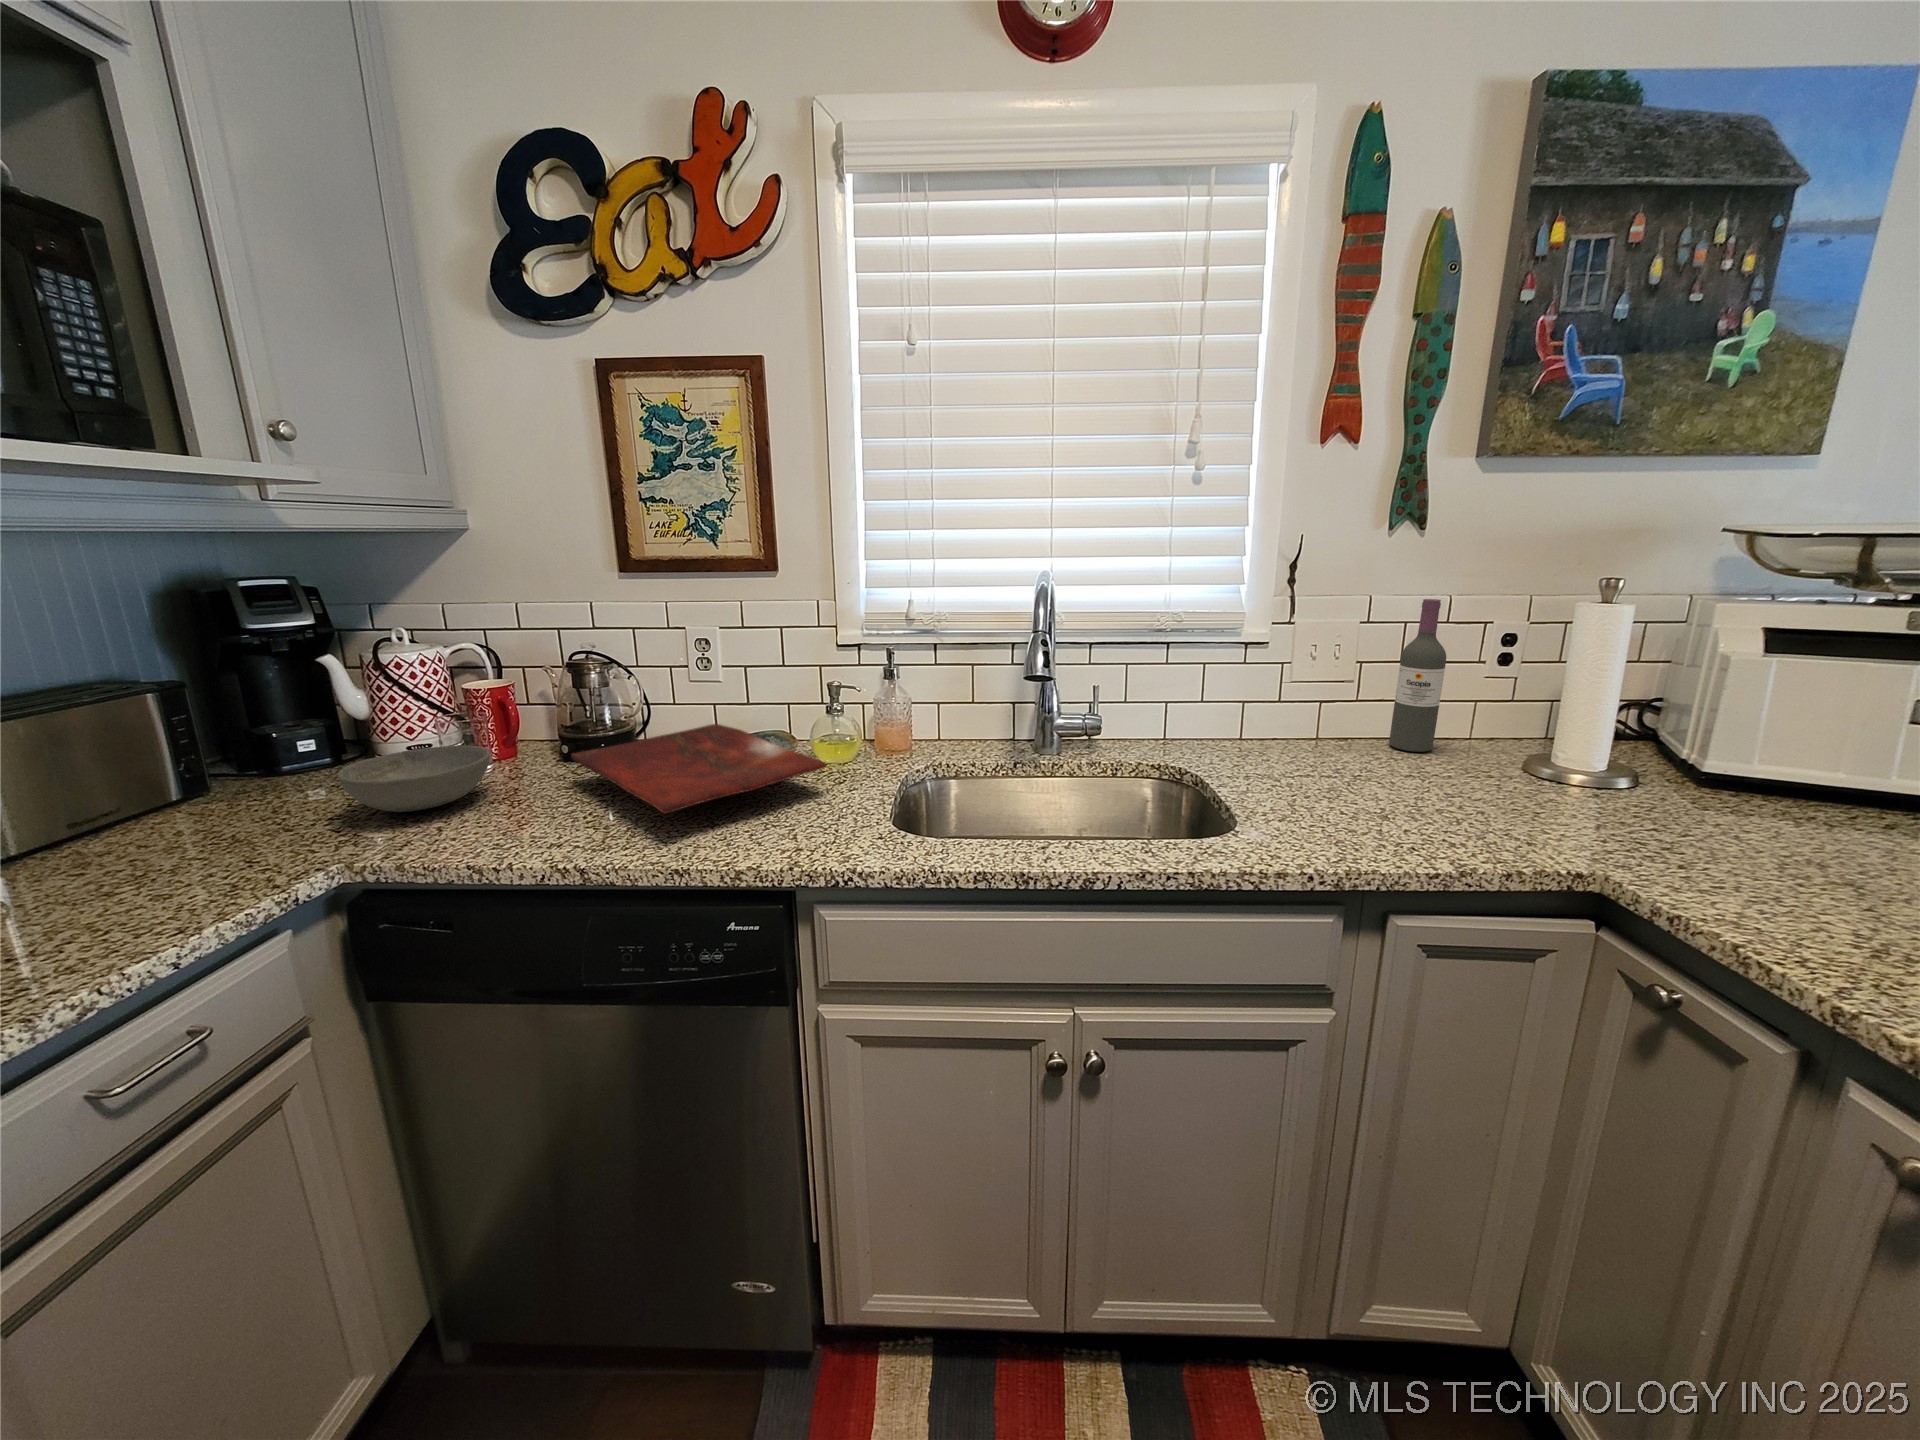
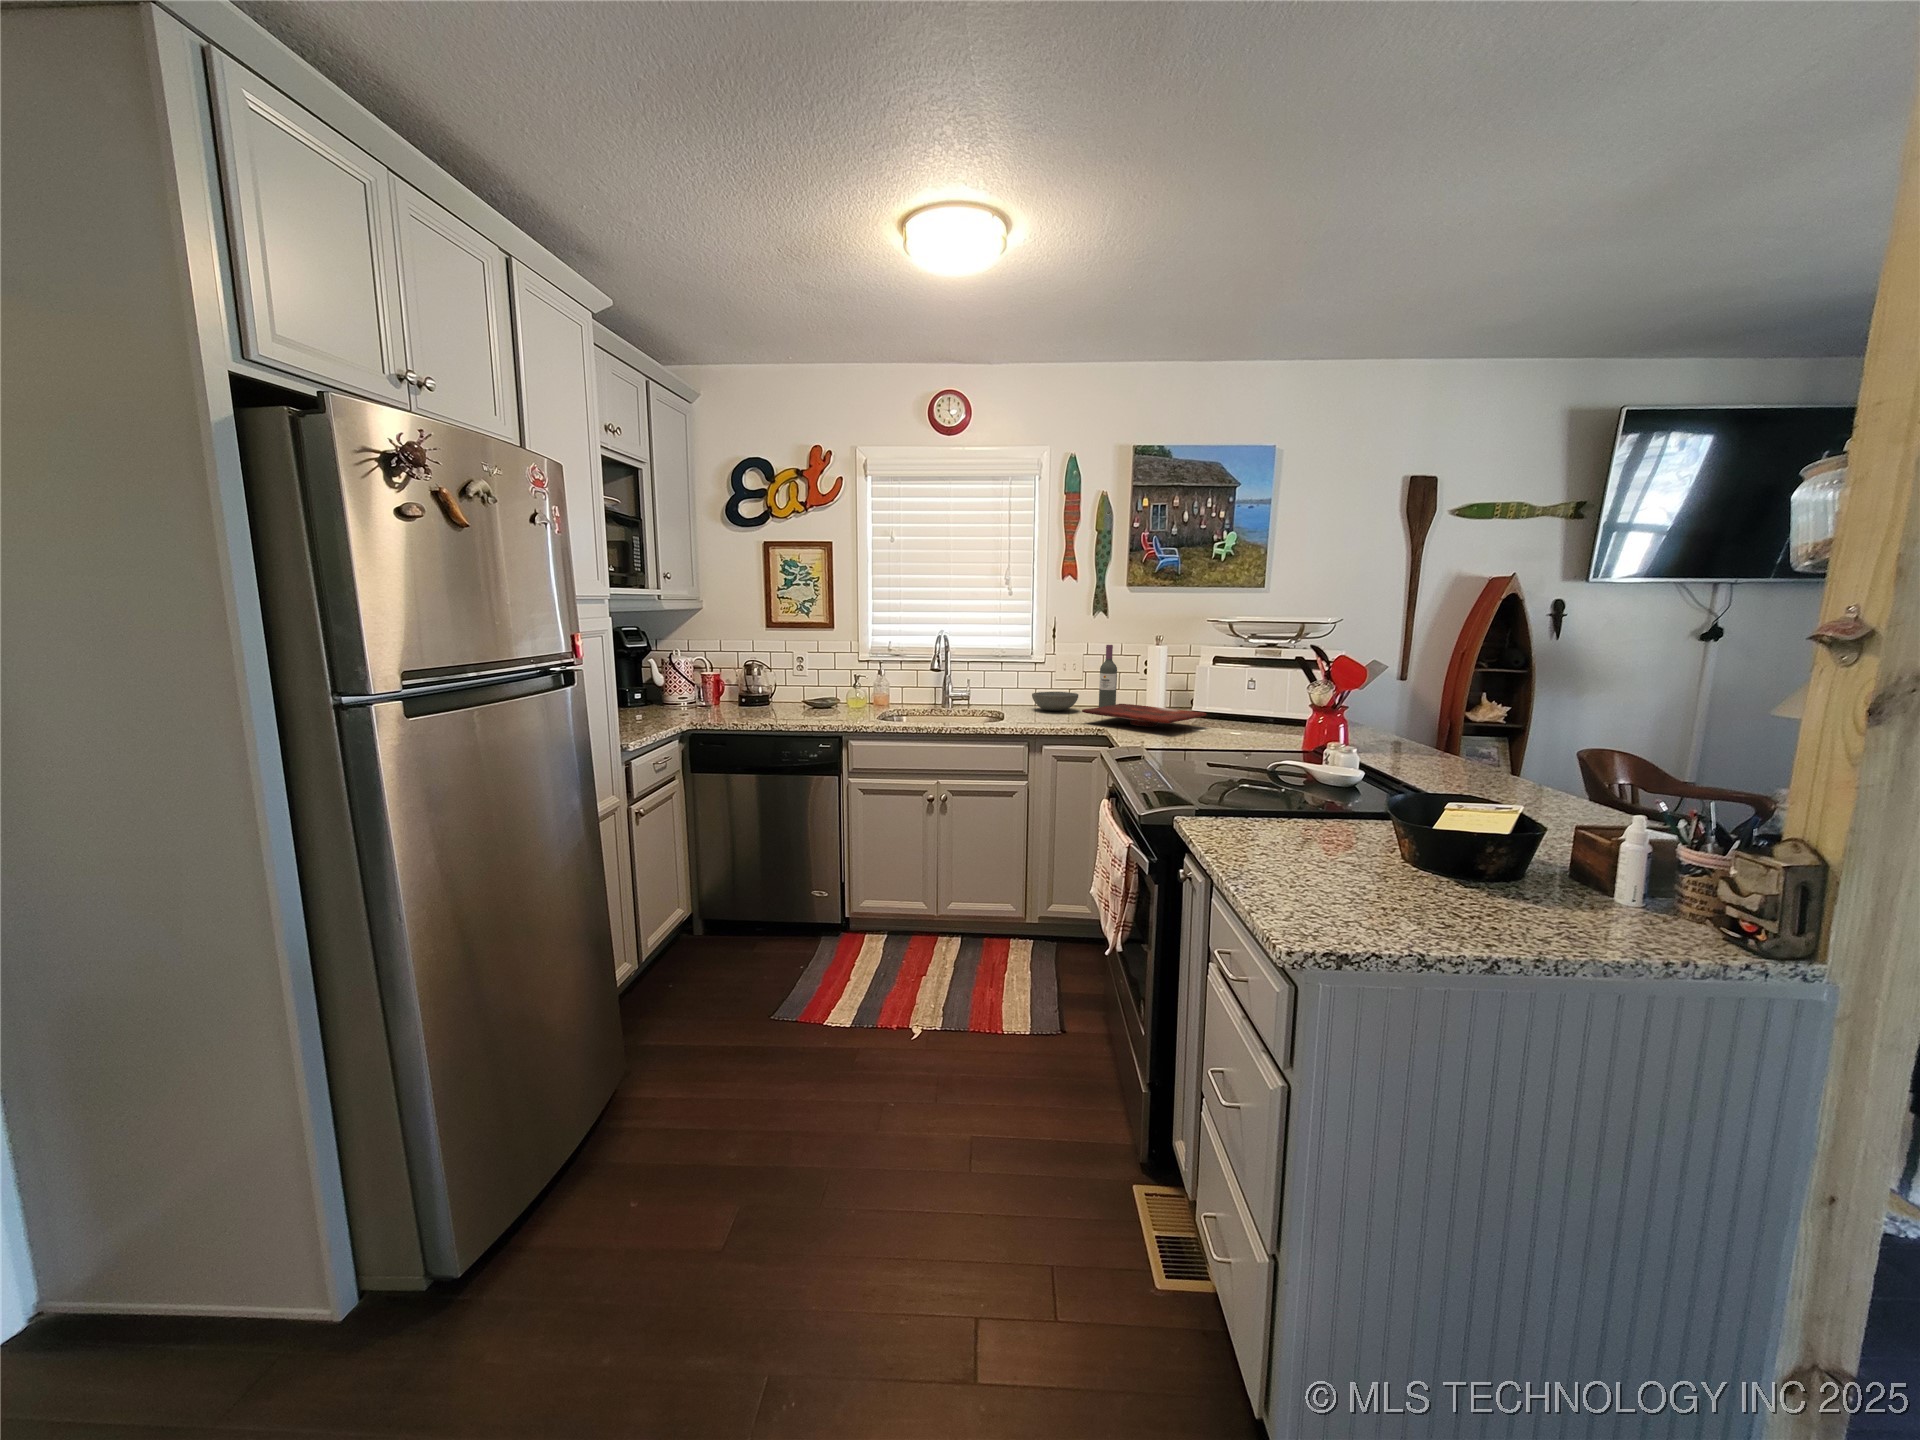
cutting board: present [571,724,826,813] -> present [1082,704,1206,727]
bowl: present [338,745,490,812] -> present [1032,692,1078,711]

